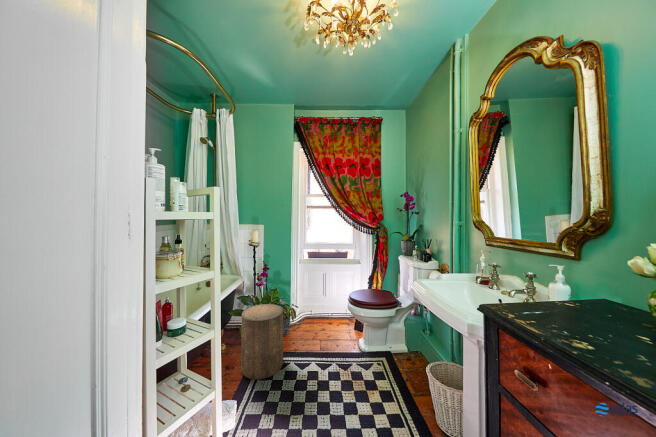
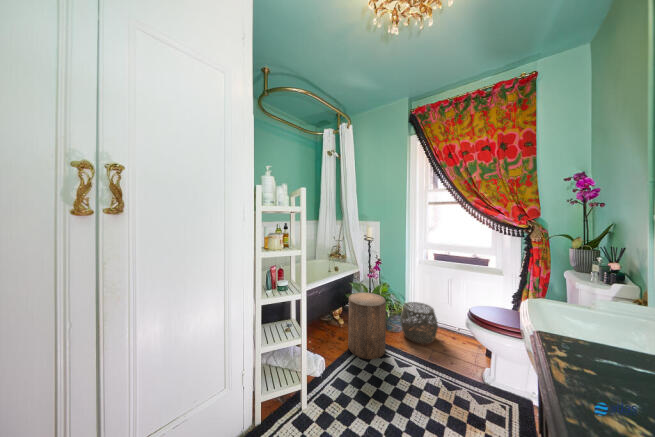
woven basket: none [288,301,322,341] -> present [400,302,438,344]

